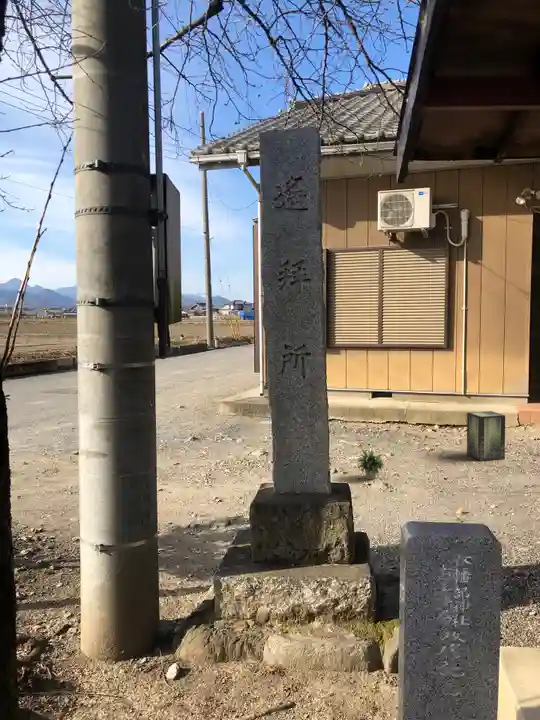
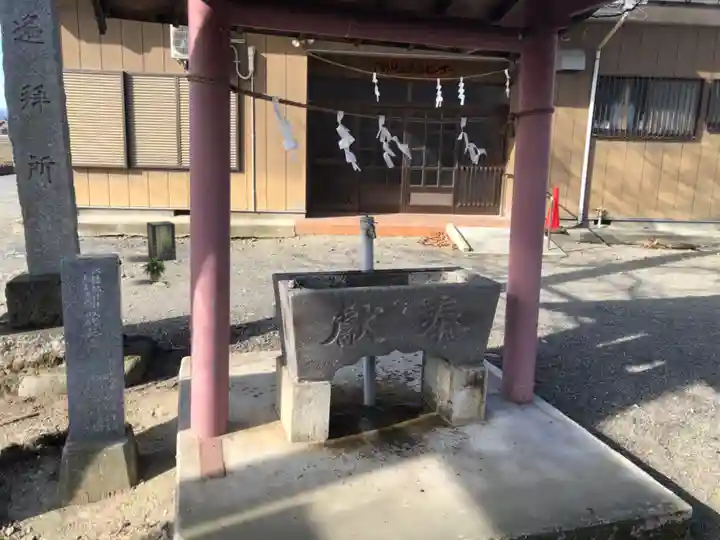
storage box: present [467,411,505,461] -> present [147,221,176,261]

